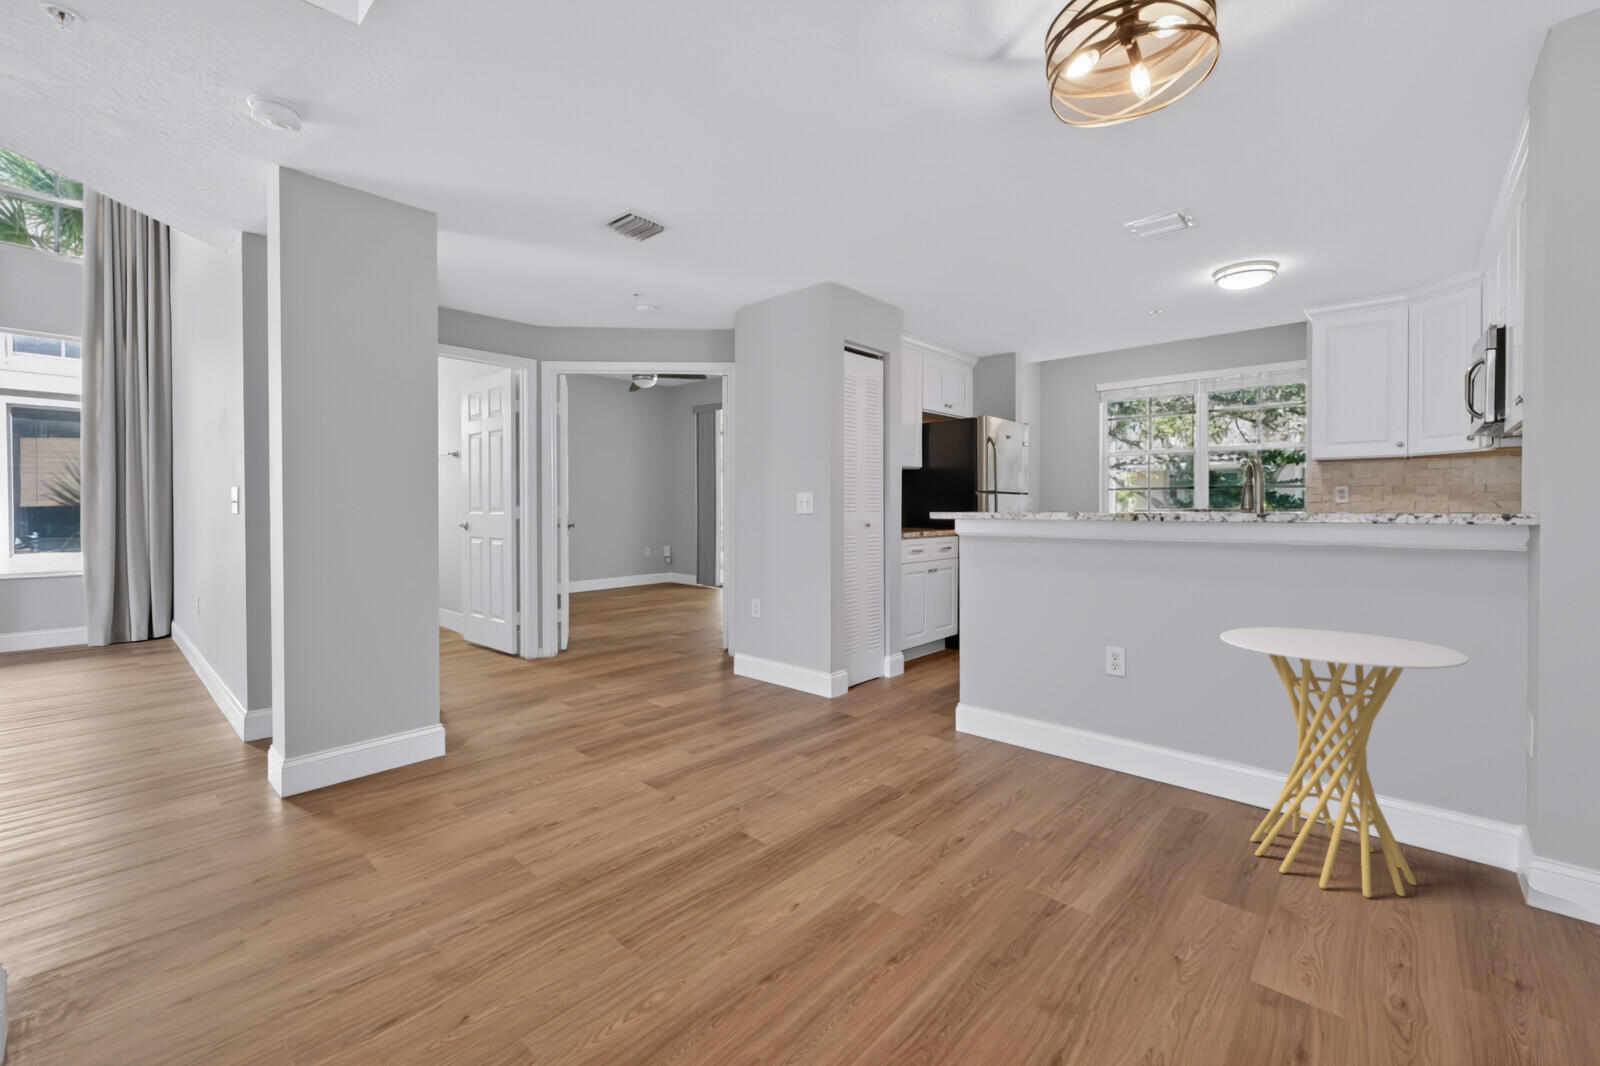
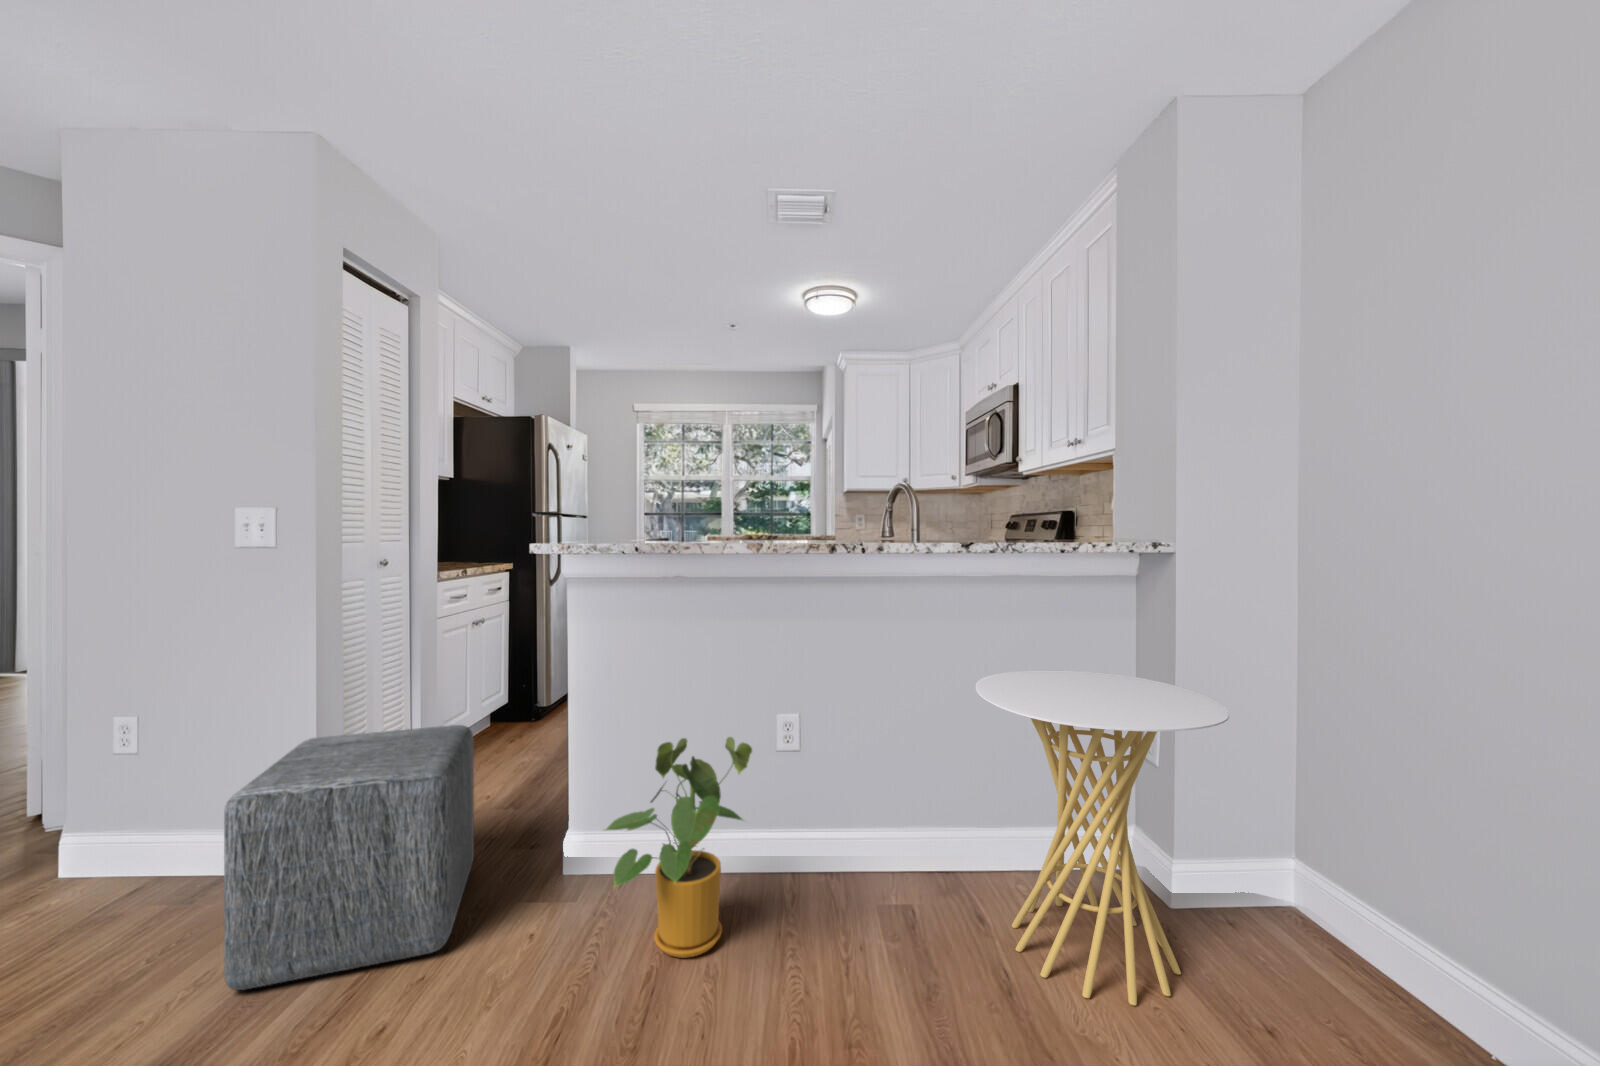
ottoman: none [789,618,904,734] -> present [224,725,474,990]
house plant: none [950,645,1064,774] -> present [606,737,752,958]

